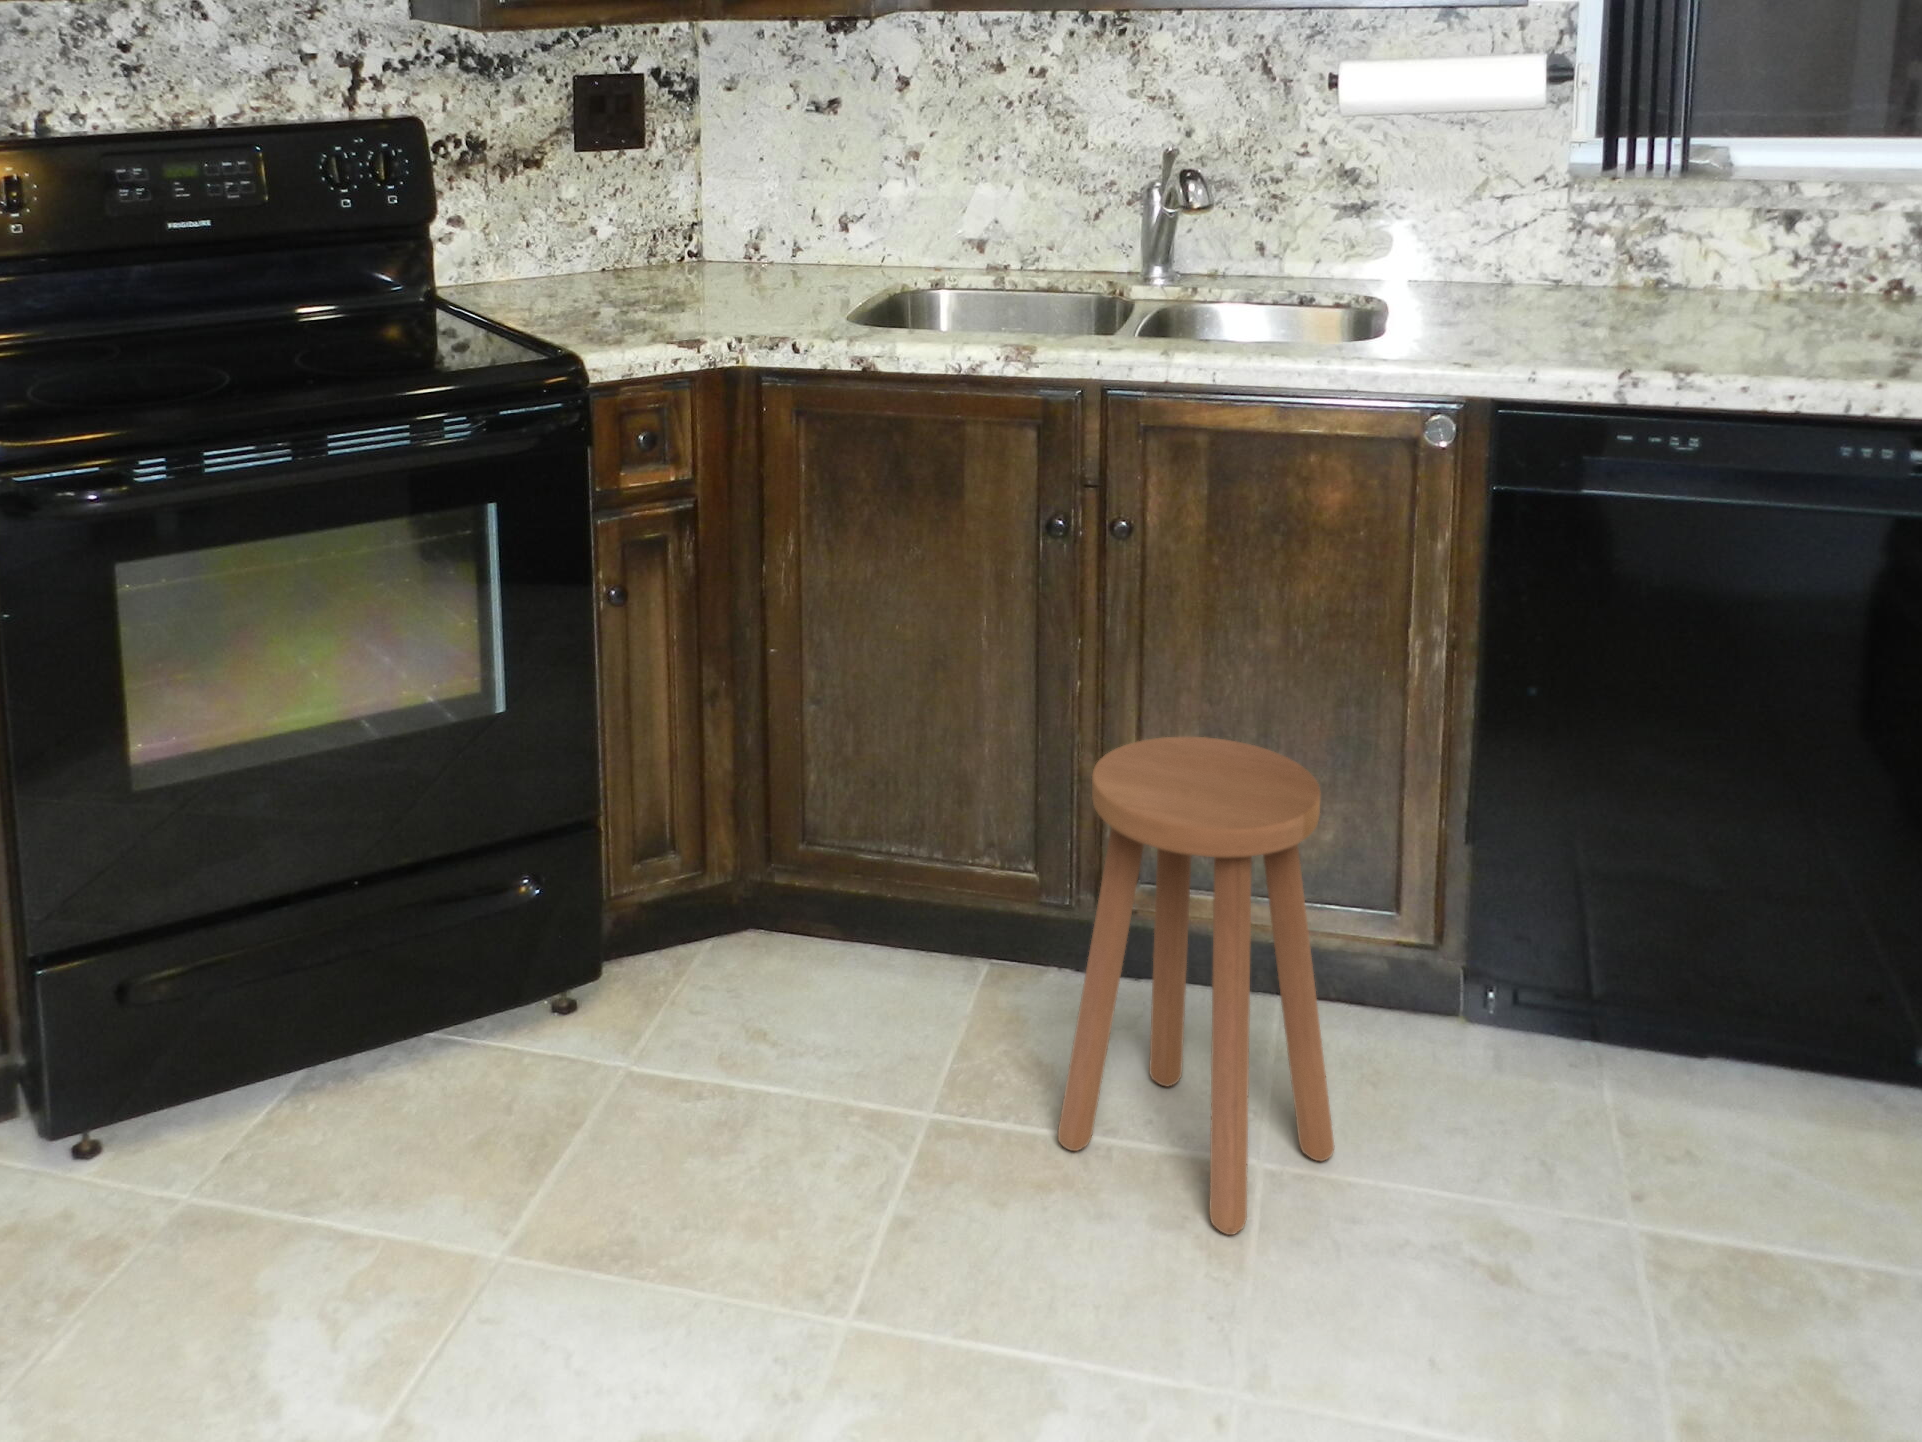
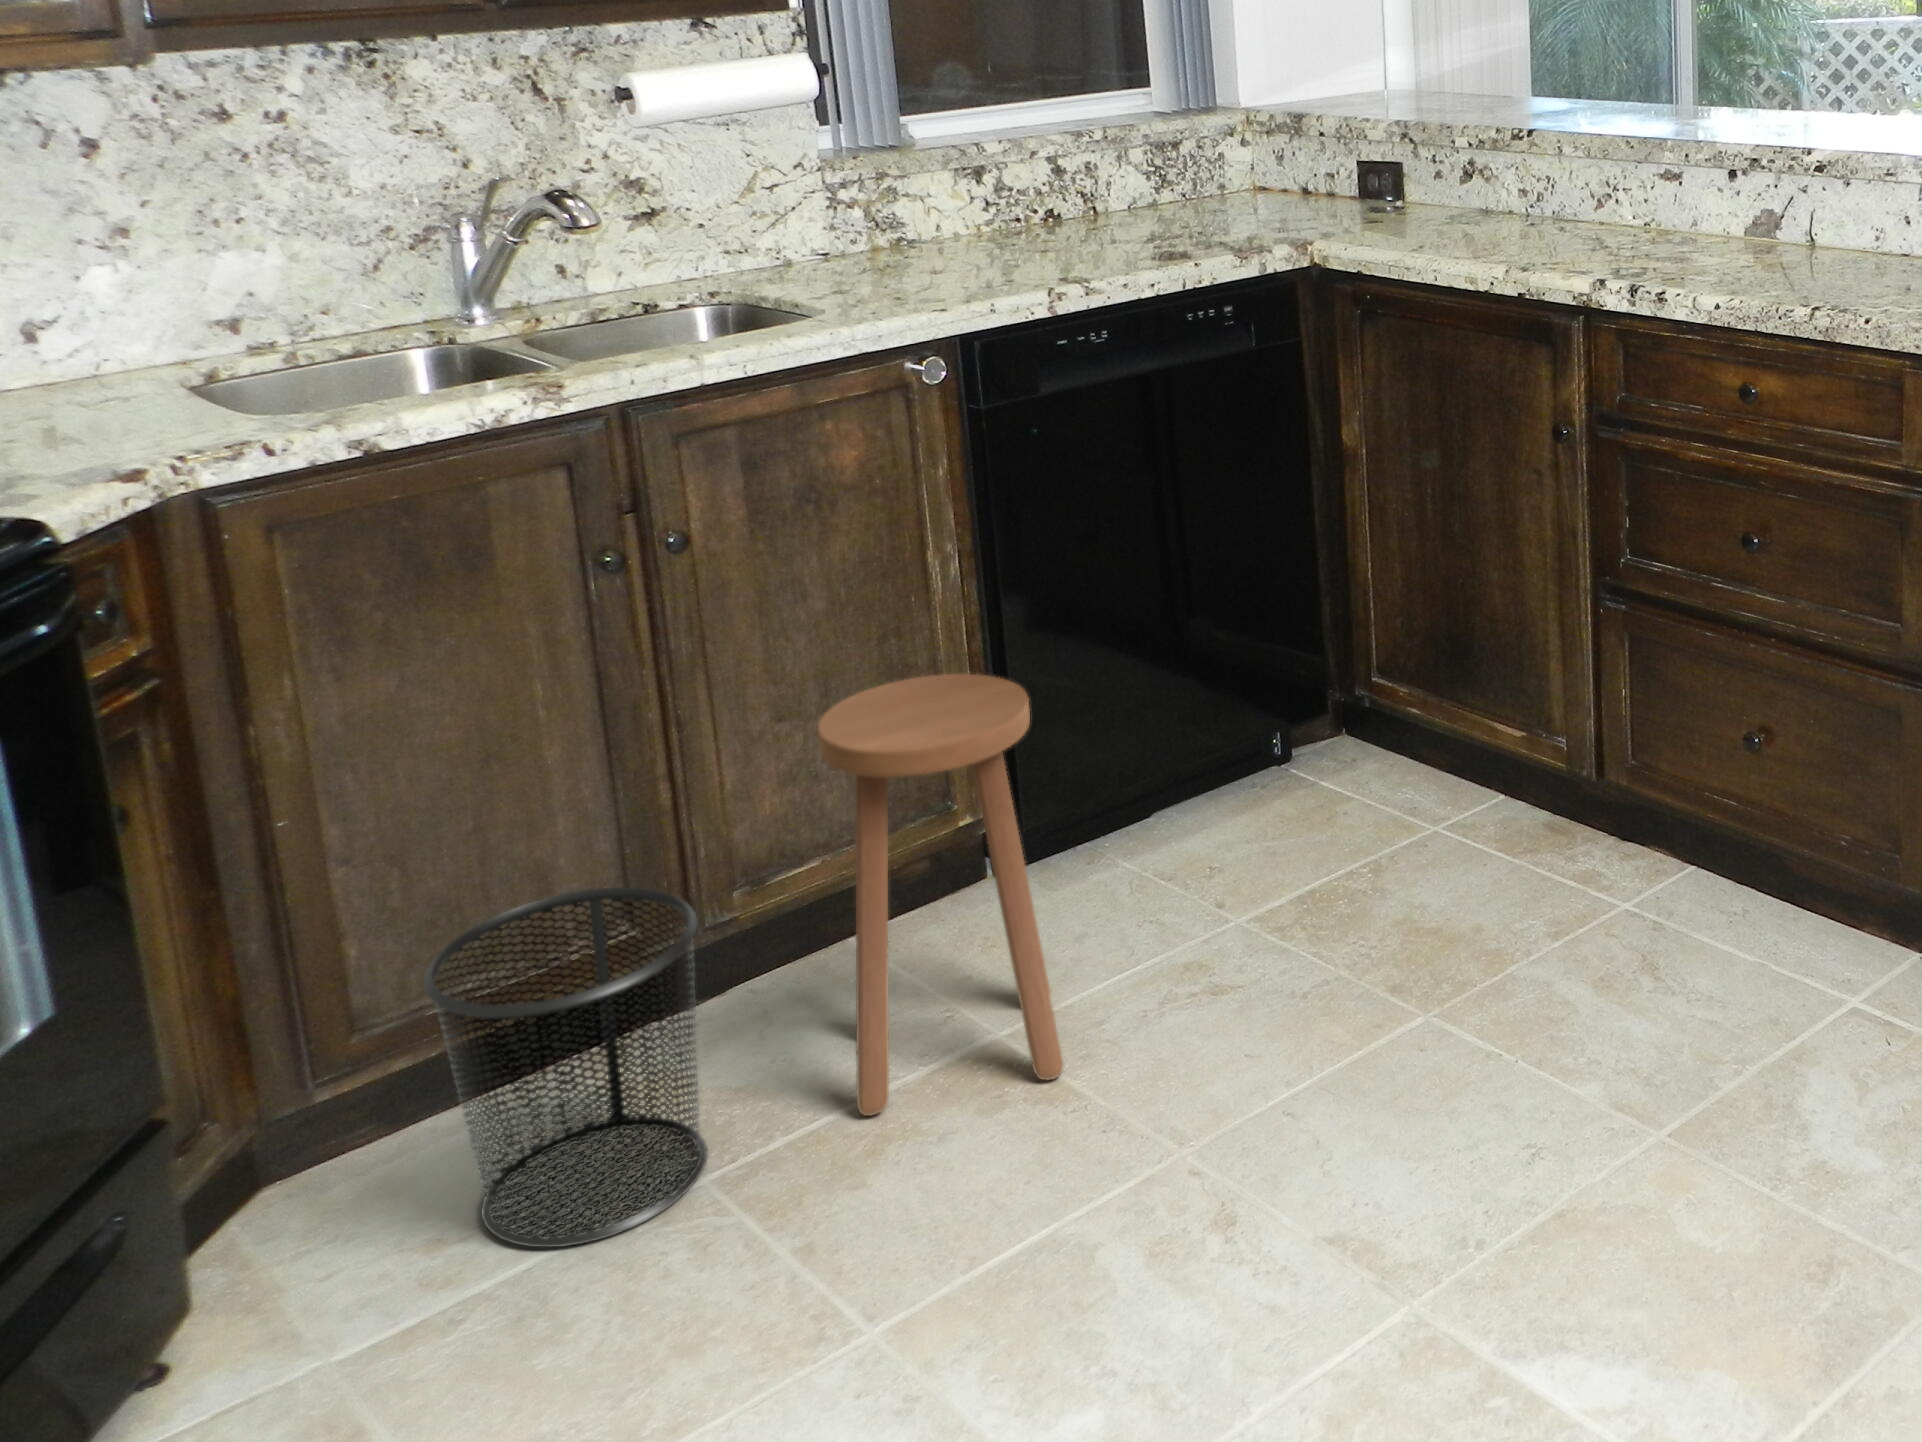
waste bin: none [750,790,975,1108] -> present [424,887,707,1247]

